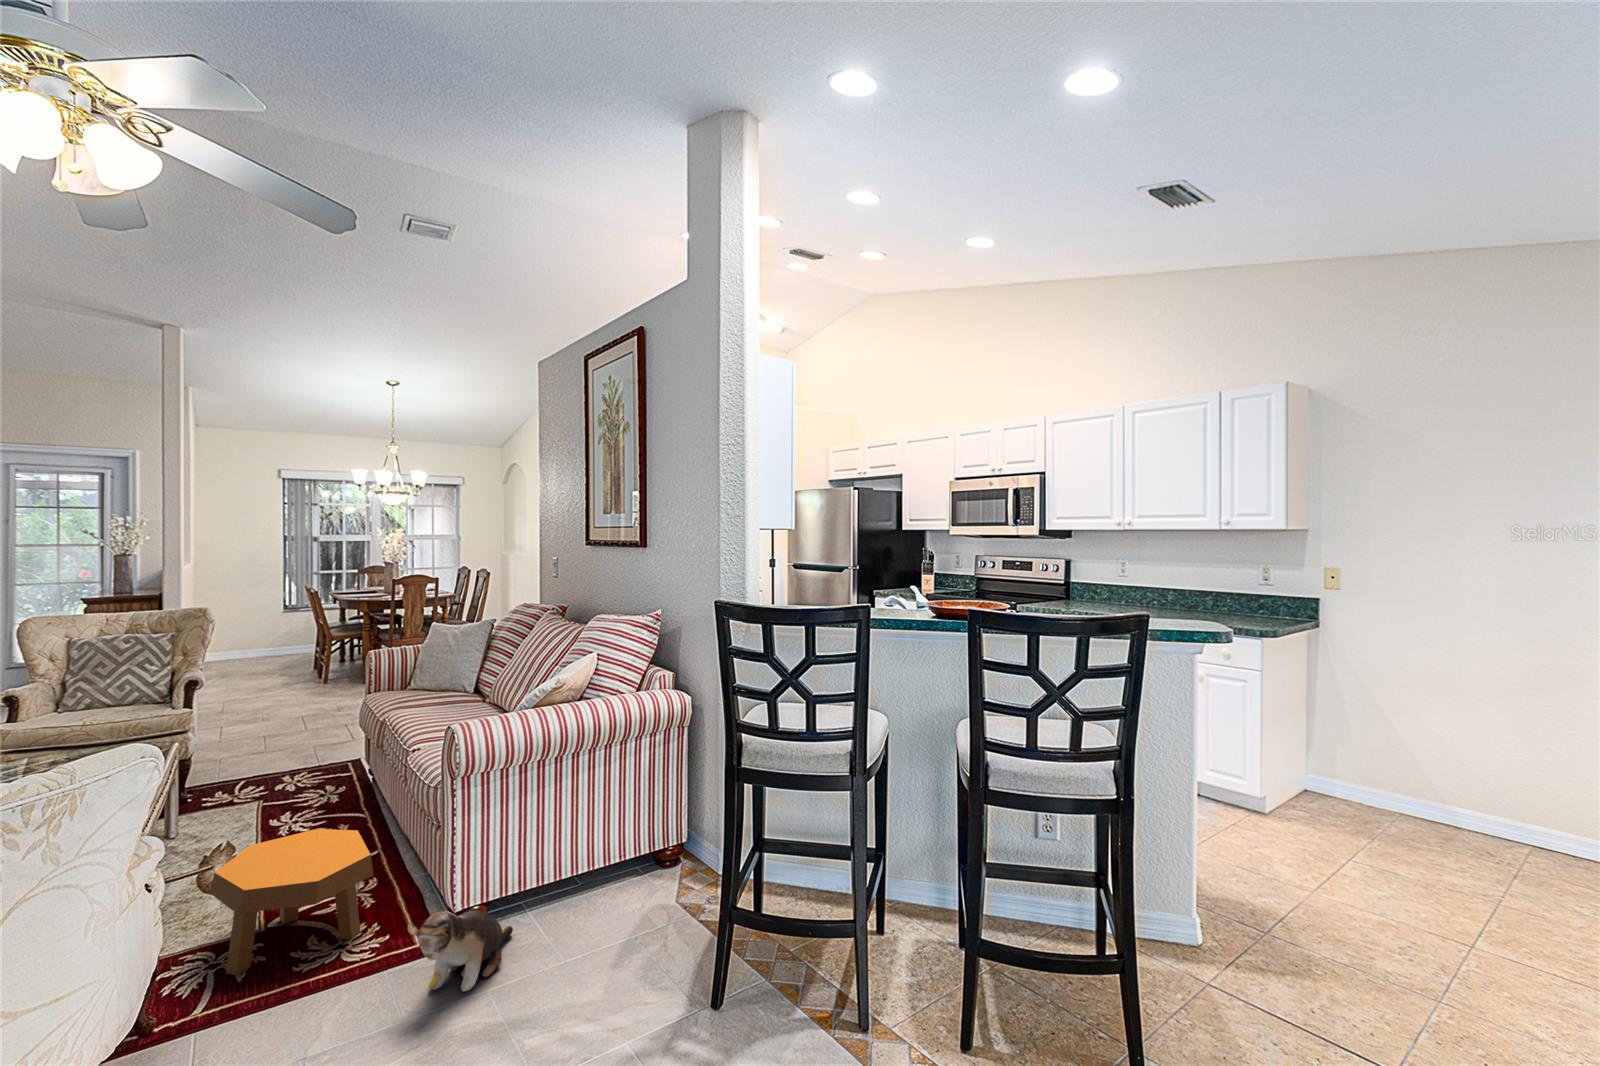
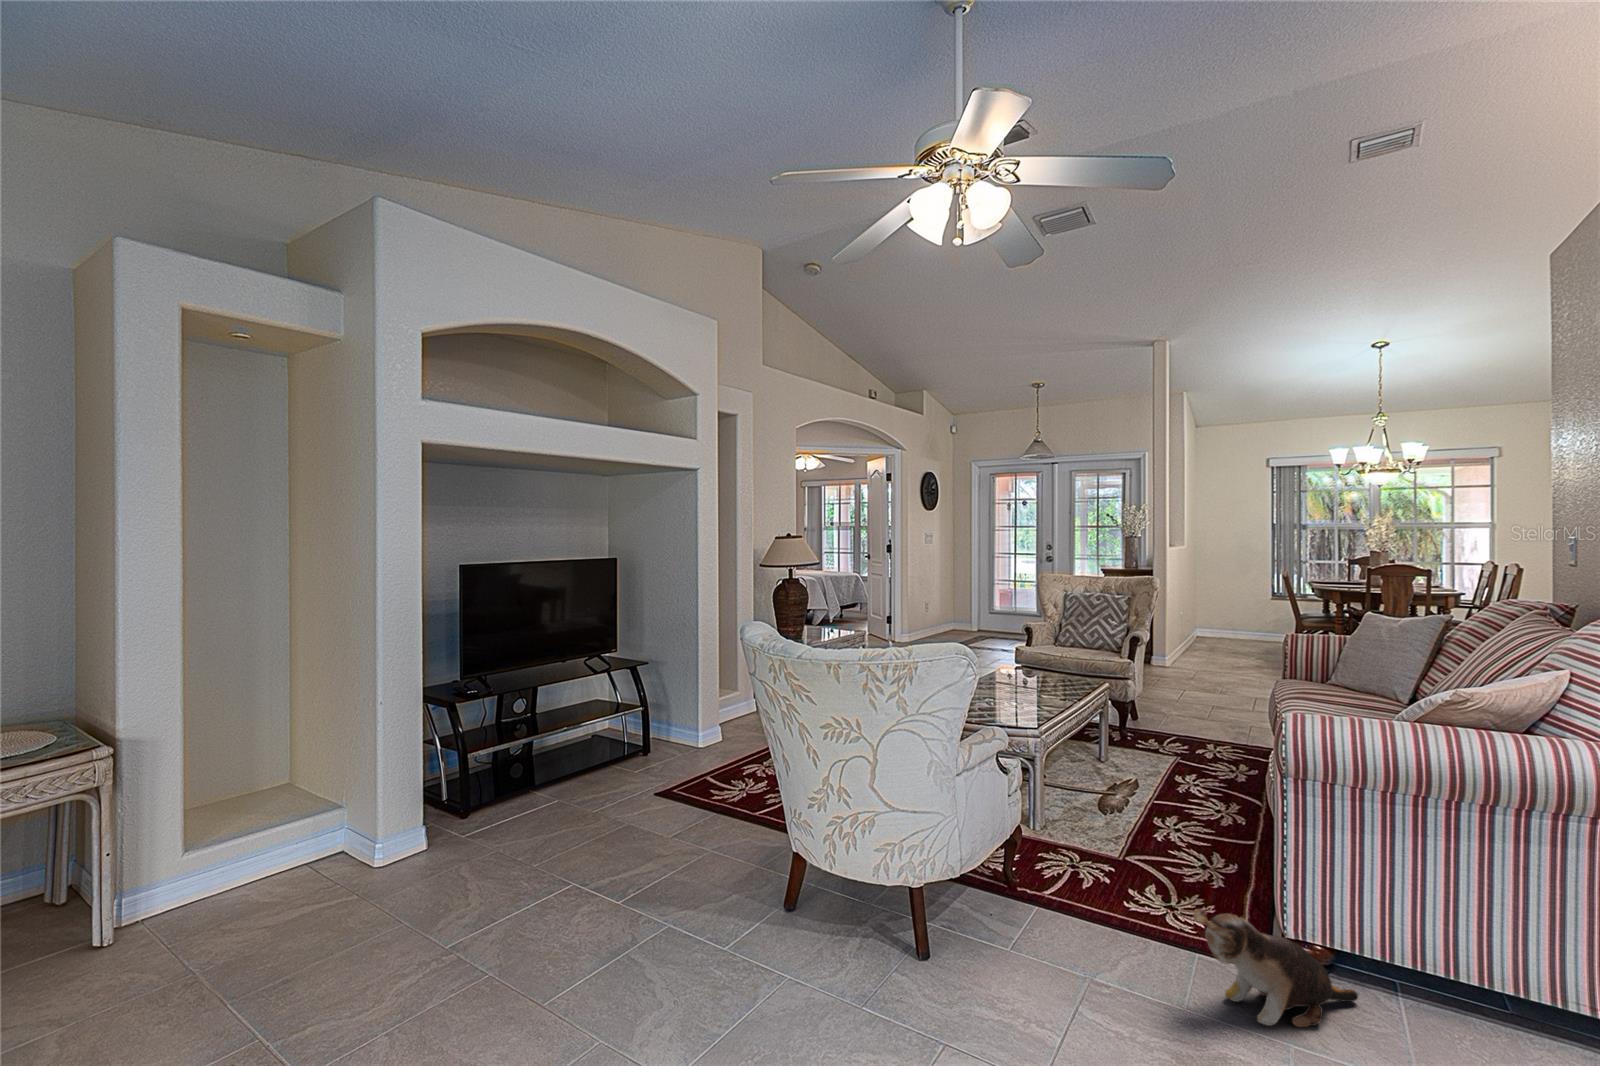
footstool: present [209,829,373,975] -> none [1075,780,1212,908]

